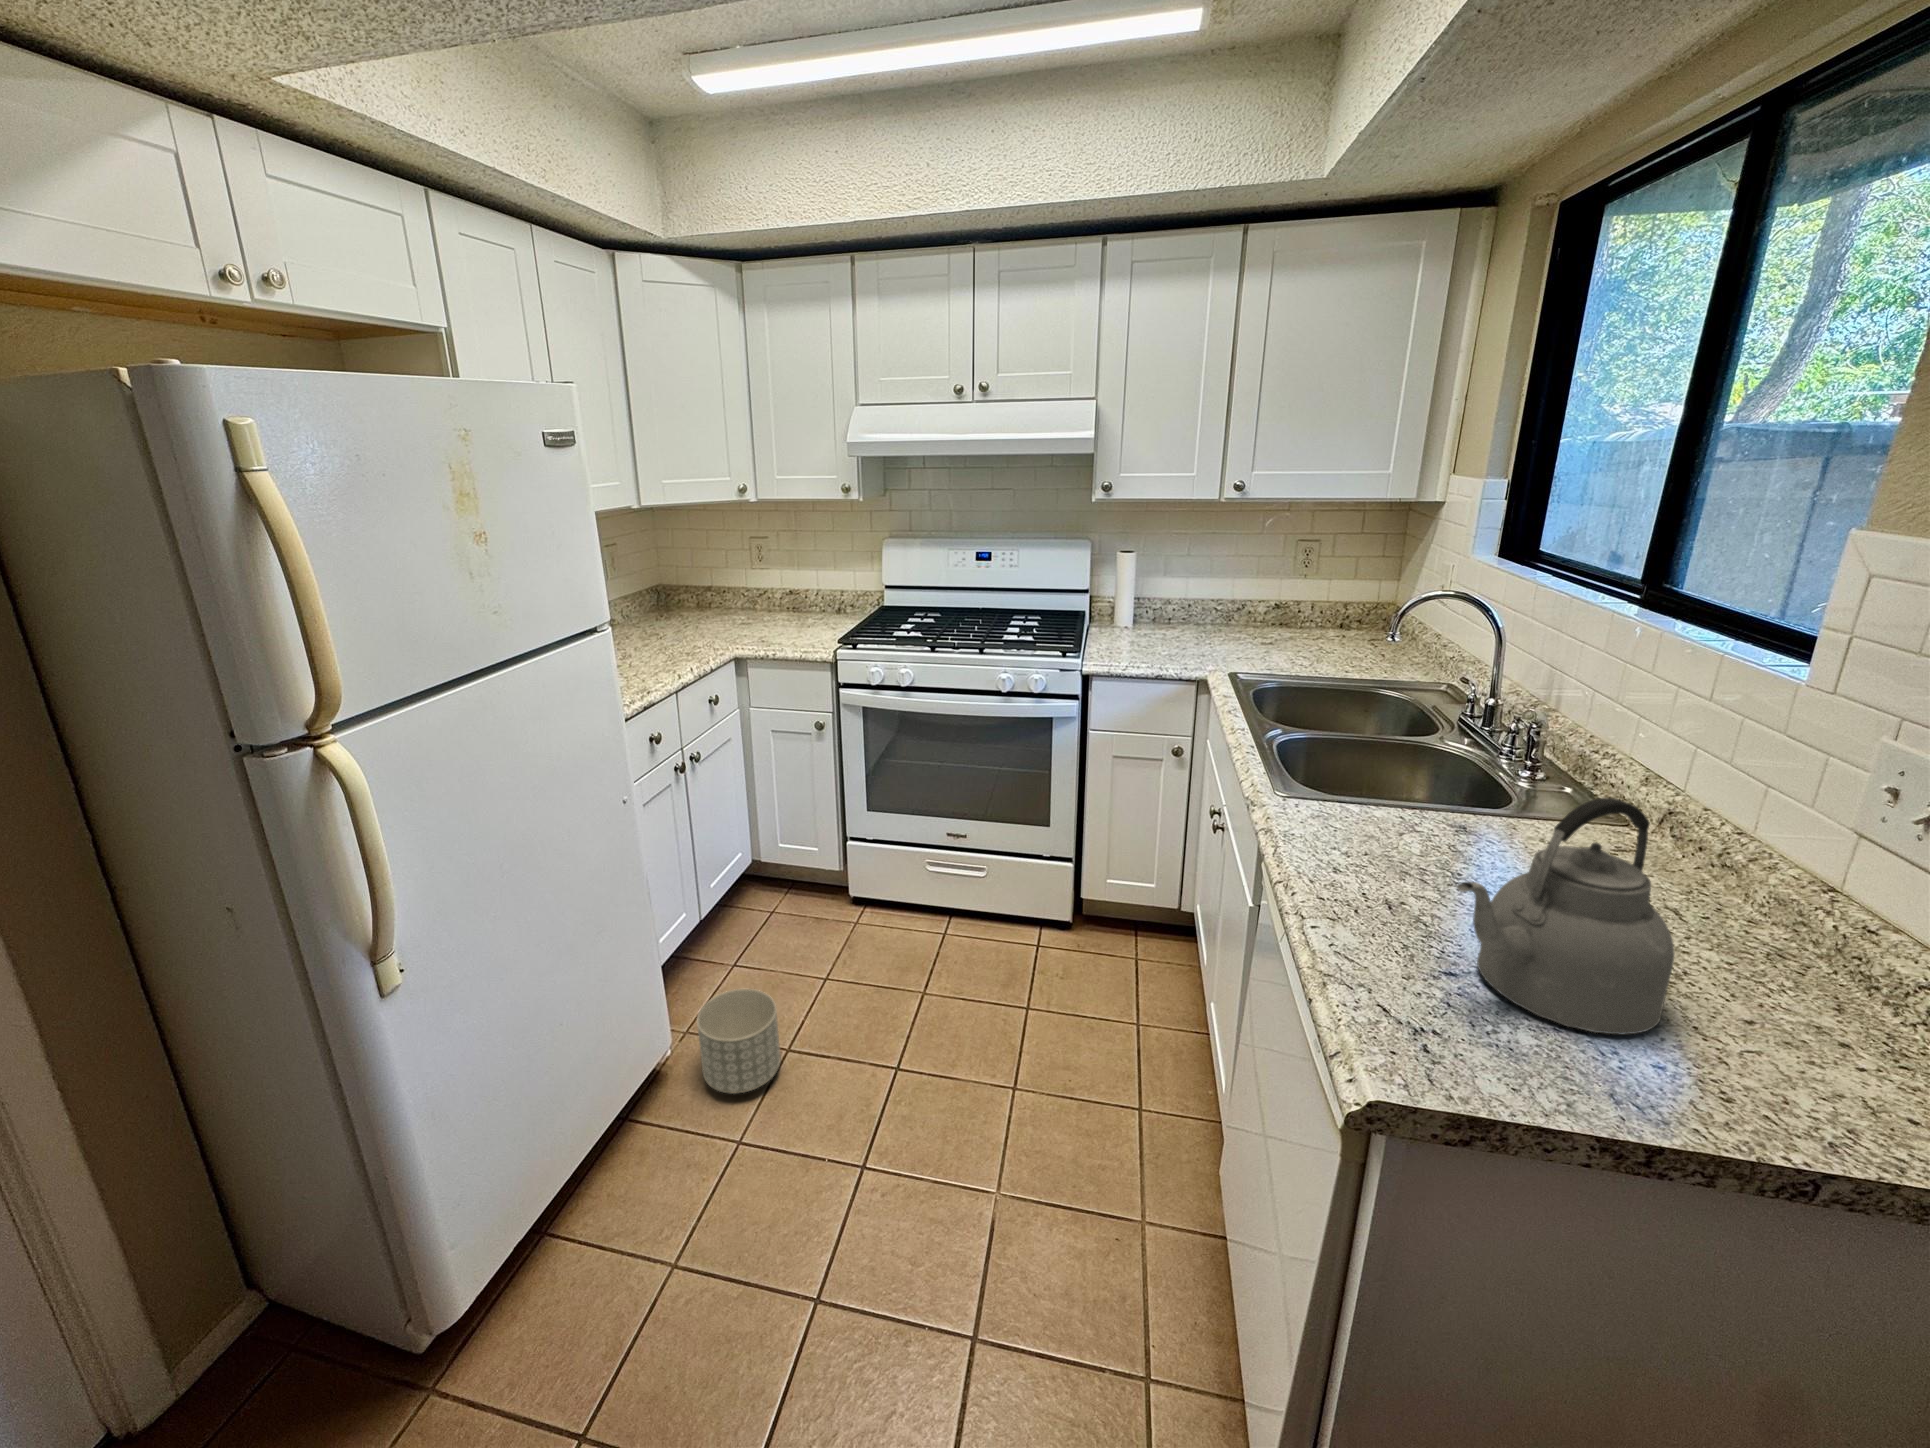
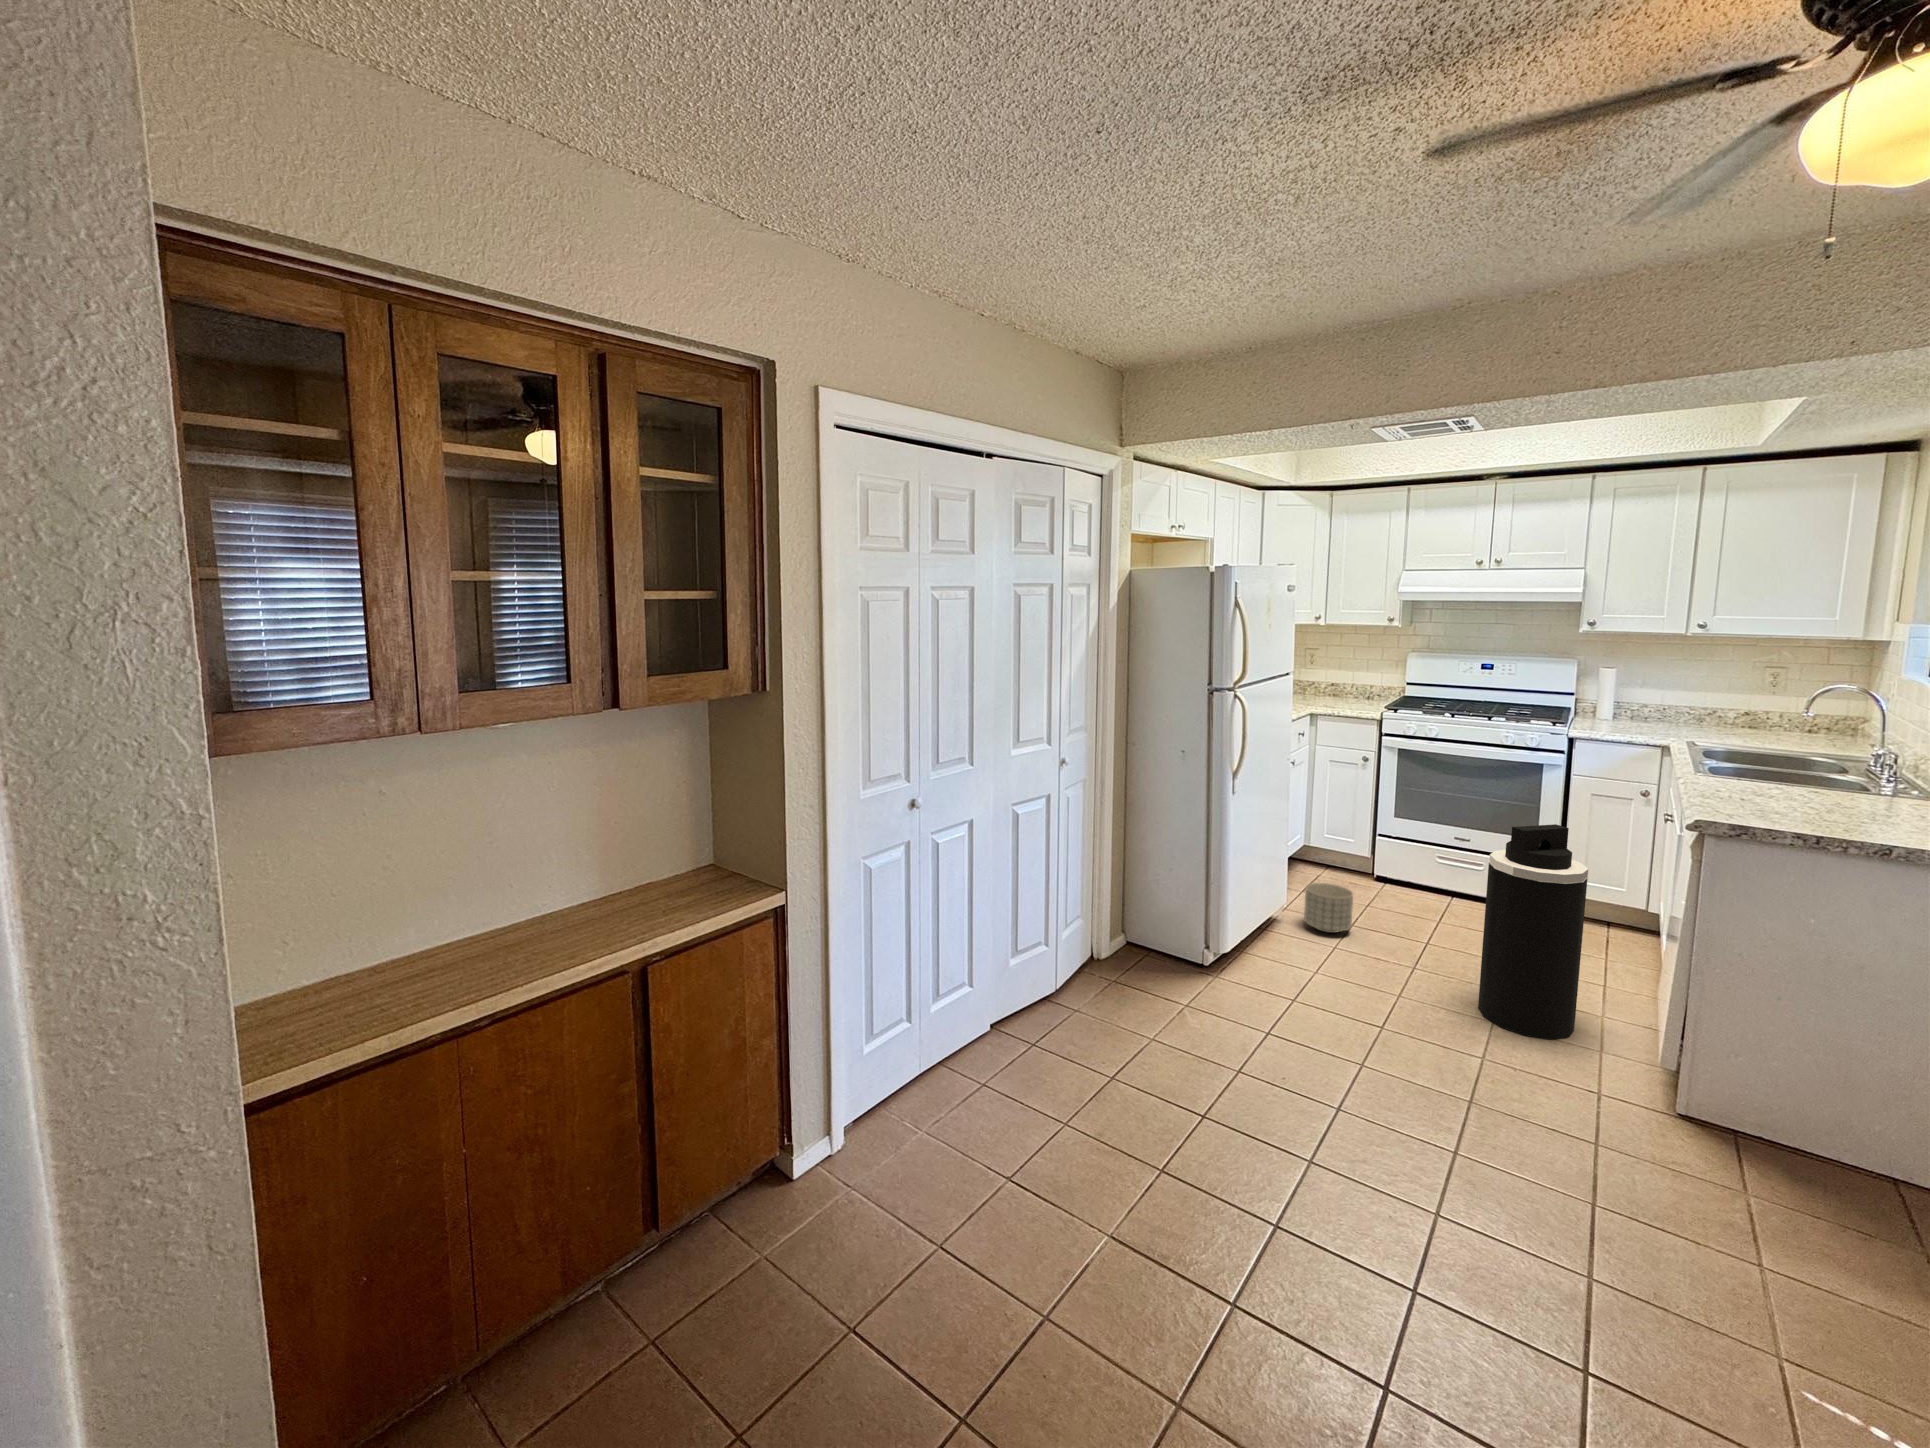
kettle: present [1456,798,1675,1034] -> none [1749,731,1864,823]
trash can: none [951,937,1119,1365] -> present [1478,824,1588,1039]

